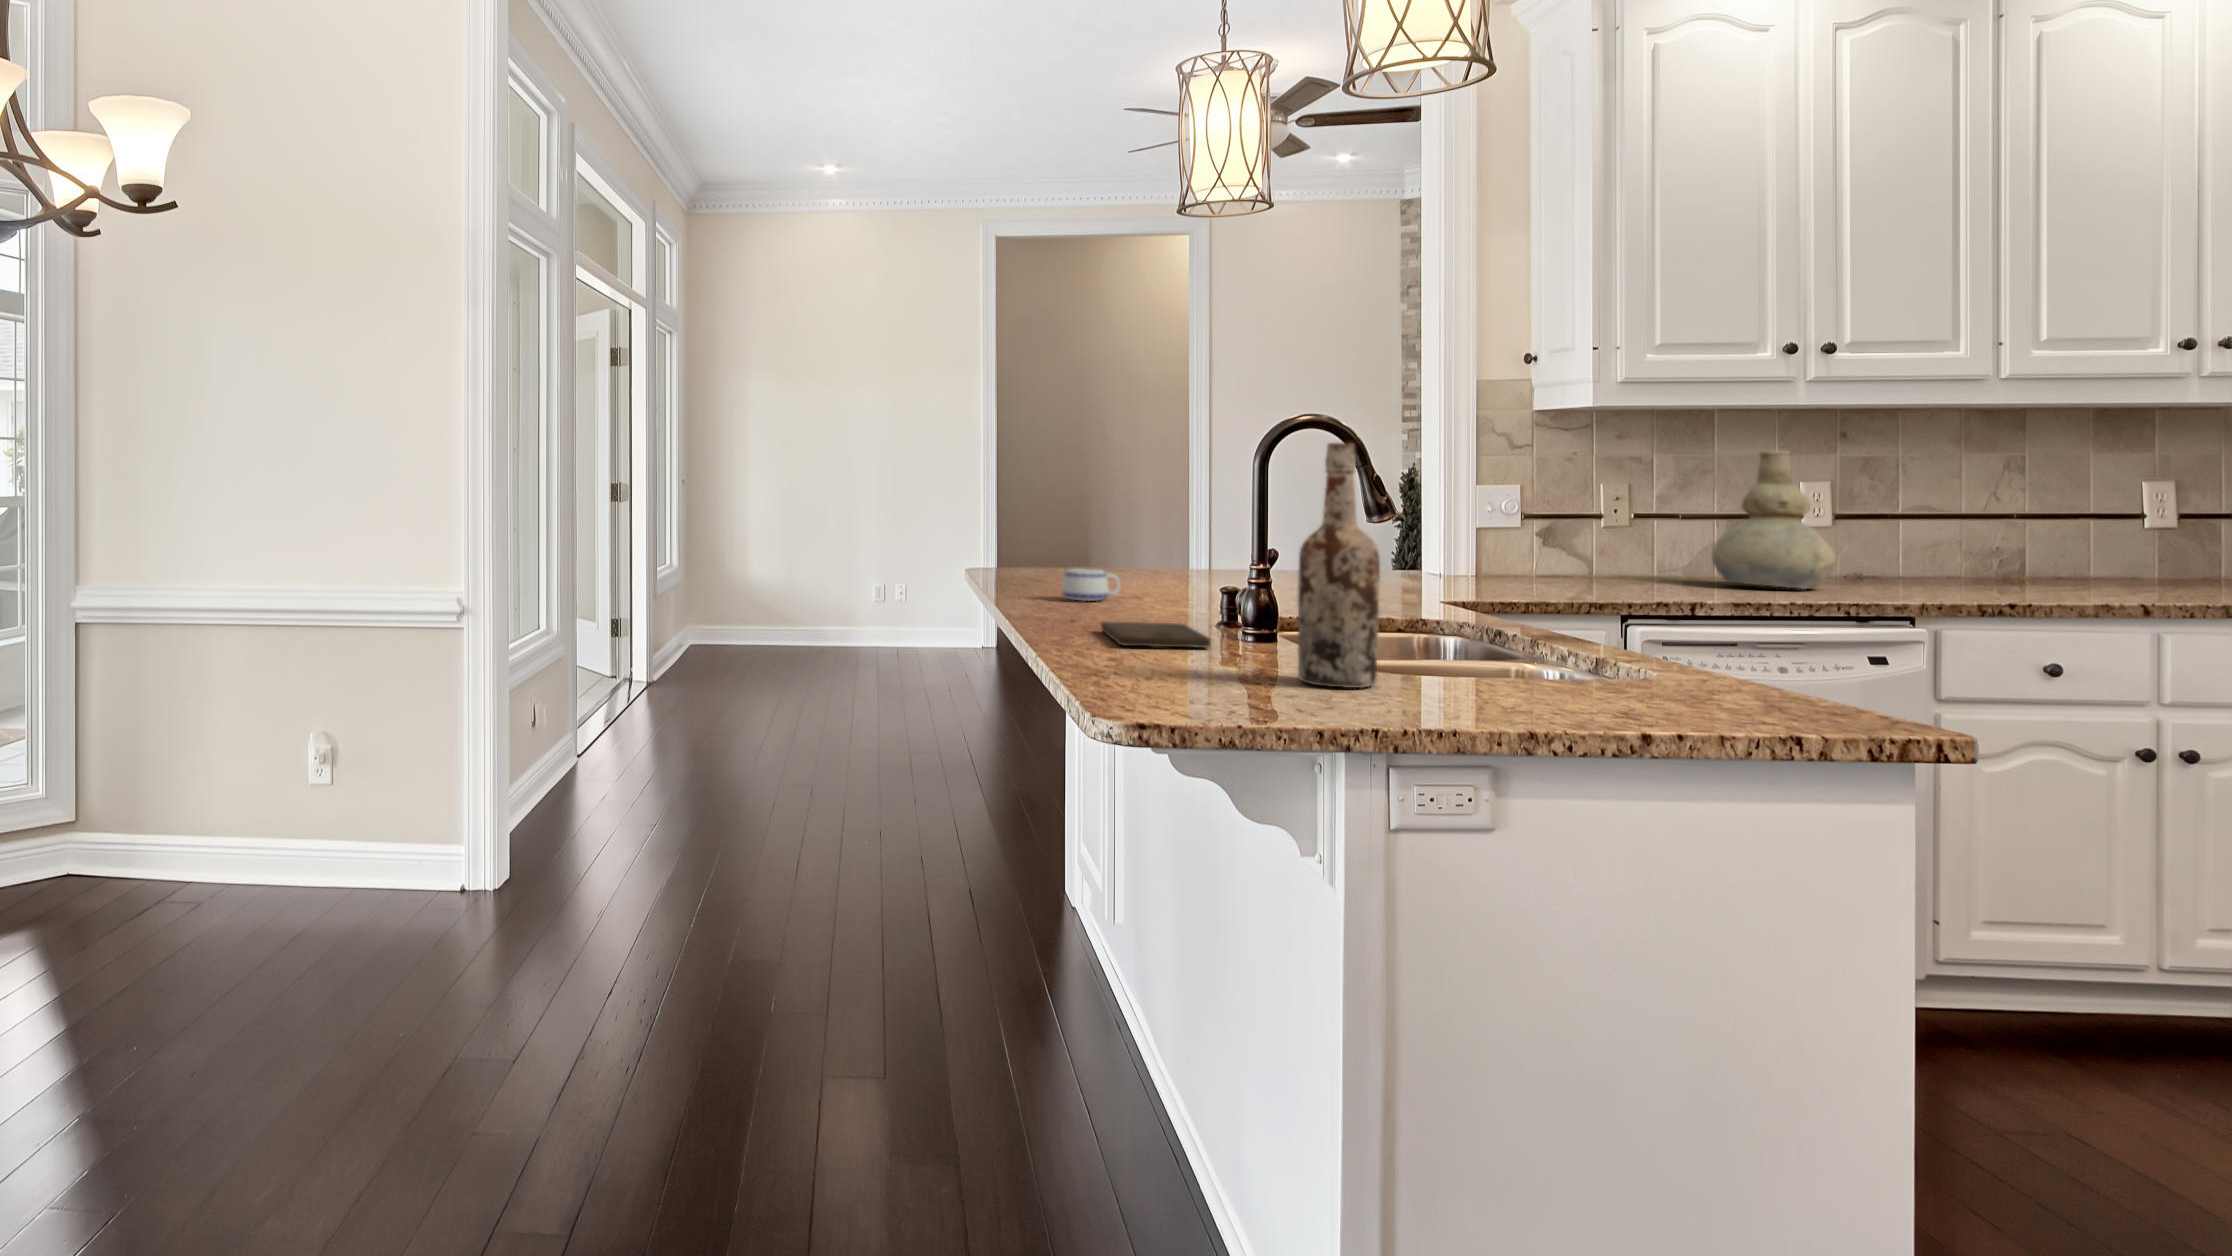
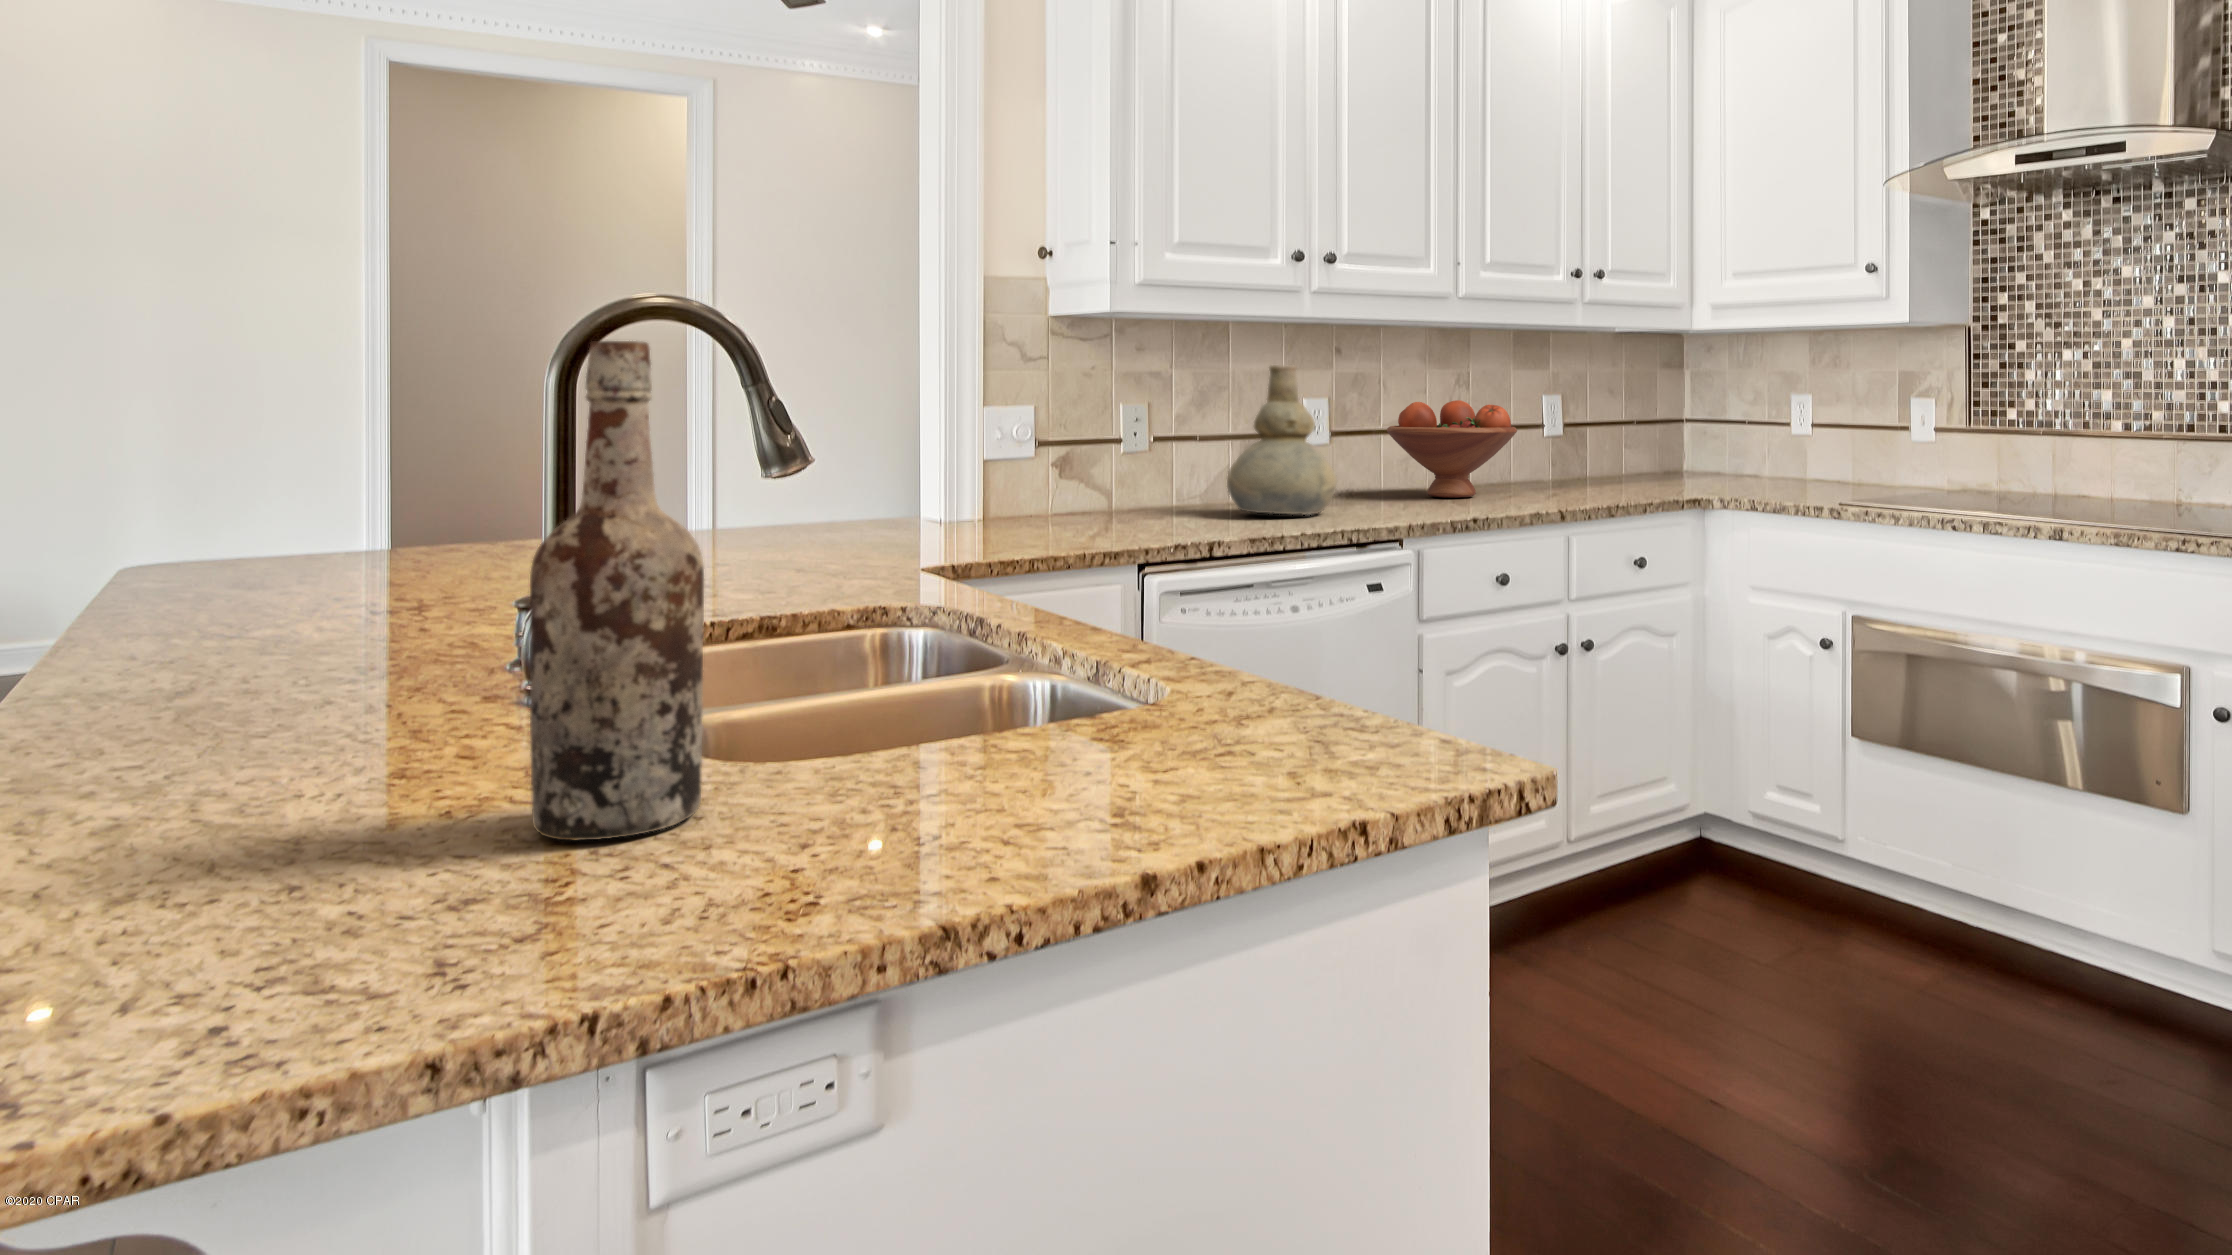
fruit bowl: none [1903,486,2083,585] -> present [1387,400,1517,498]
mug: present [1062,569,1120,601] -> none [234,569,369,630]
cutting board: present [1101,622,1211,648] -> none [190,682,423,768]

